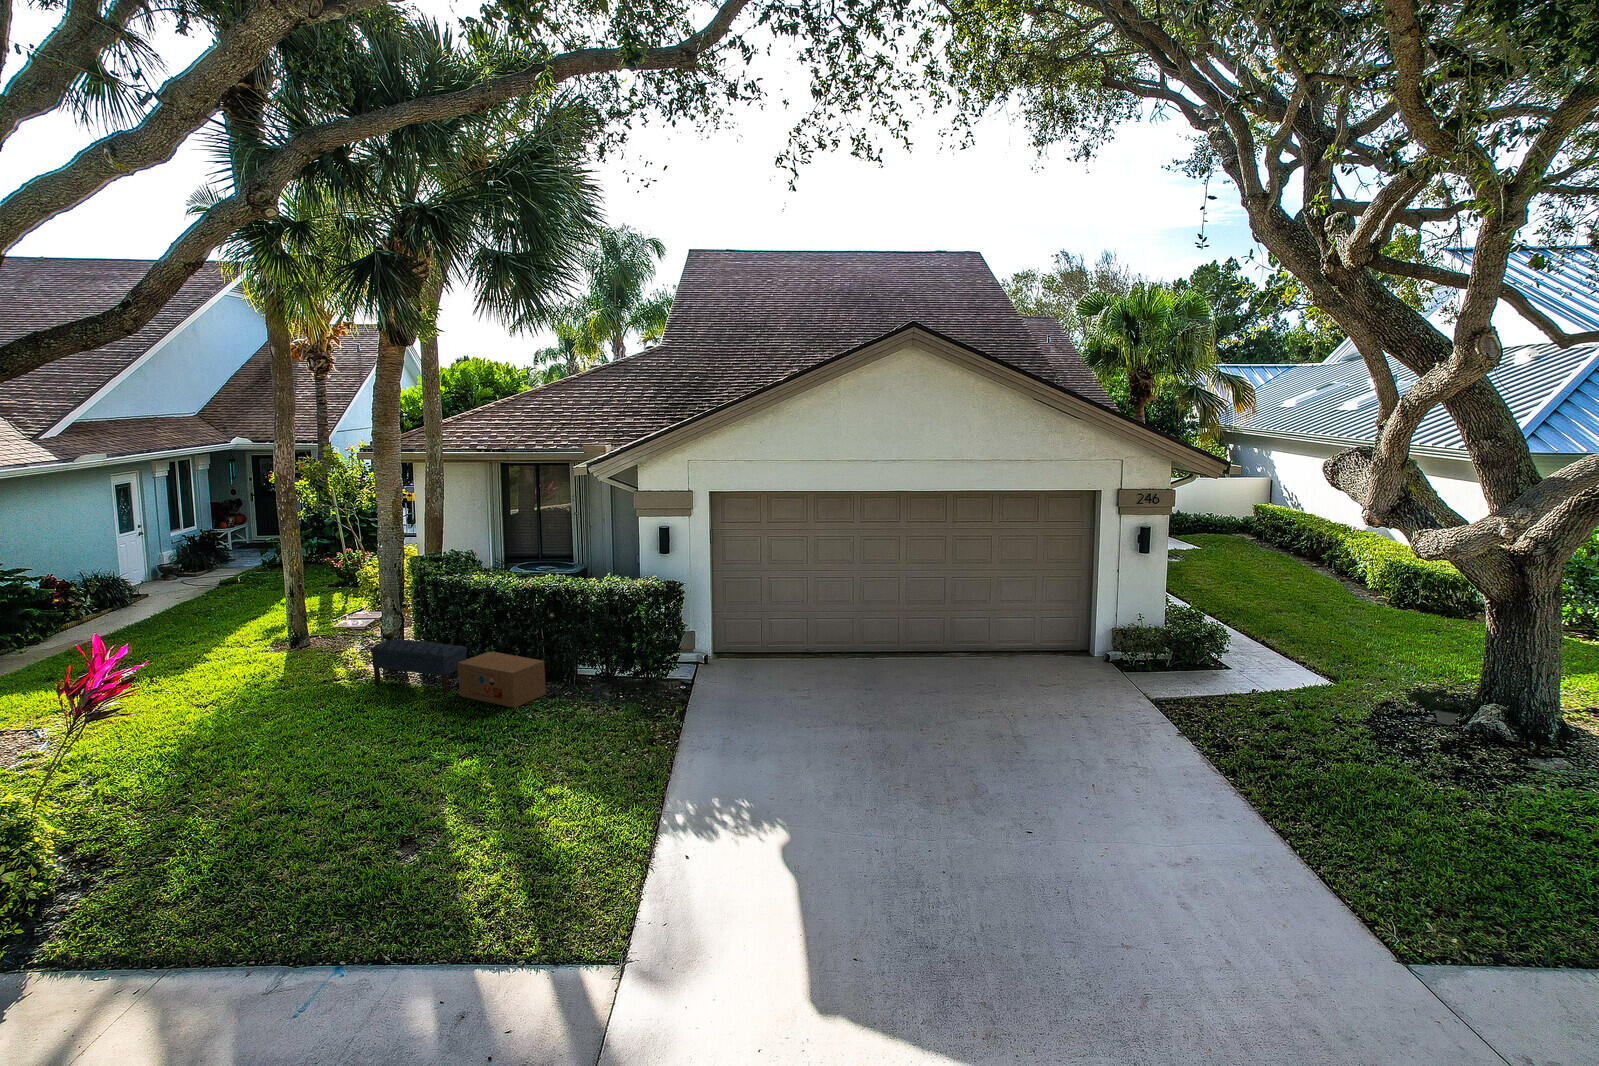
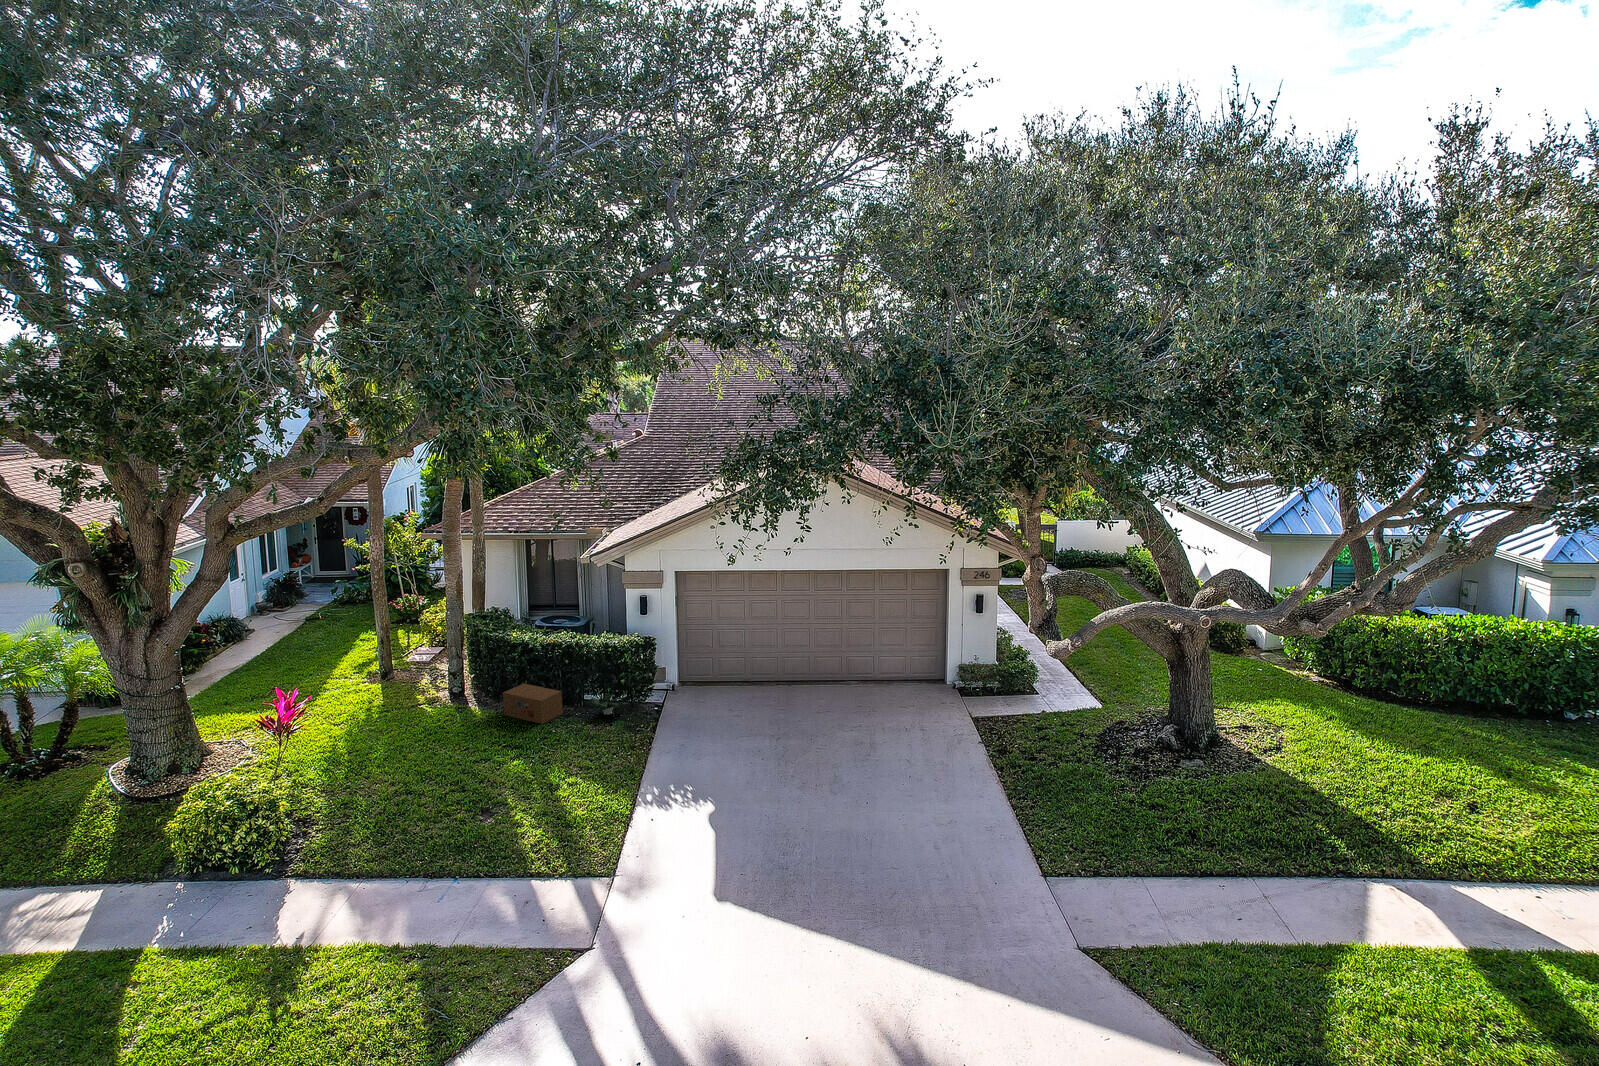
bench: present [370,639,467,695] -> none [442,674,508,714]
potted plant: present [1407,689,1477,725] -> present [588,695,625,715]

